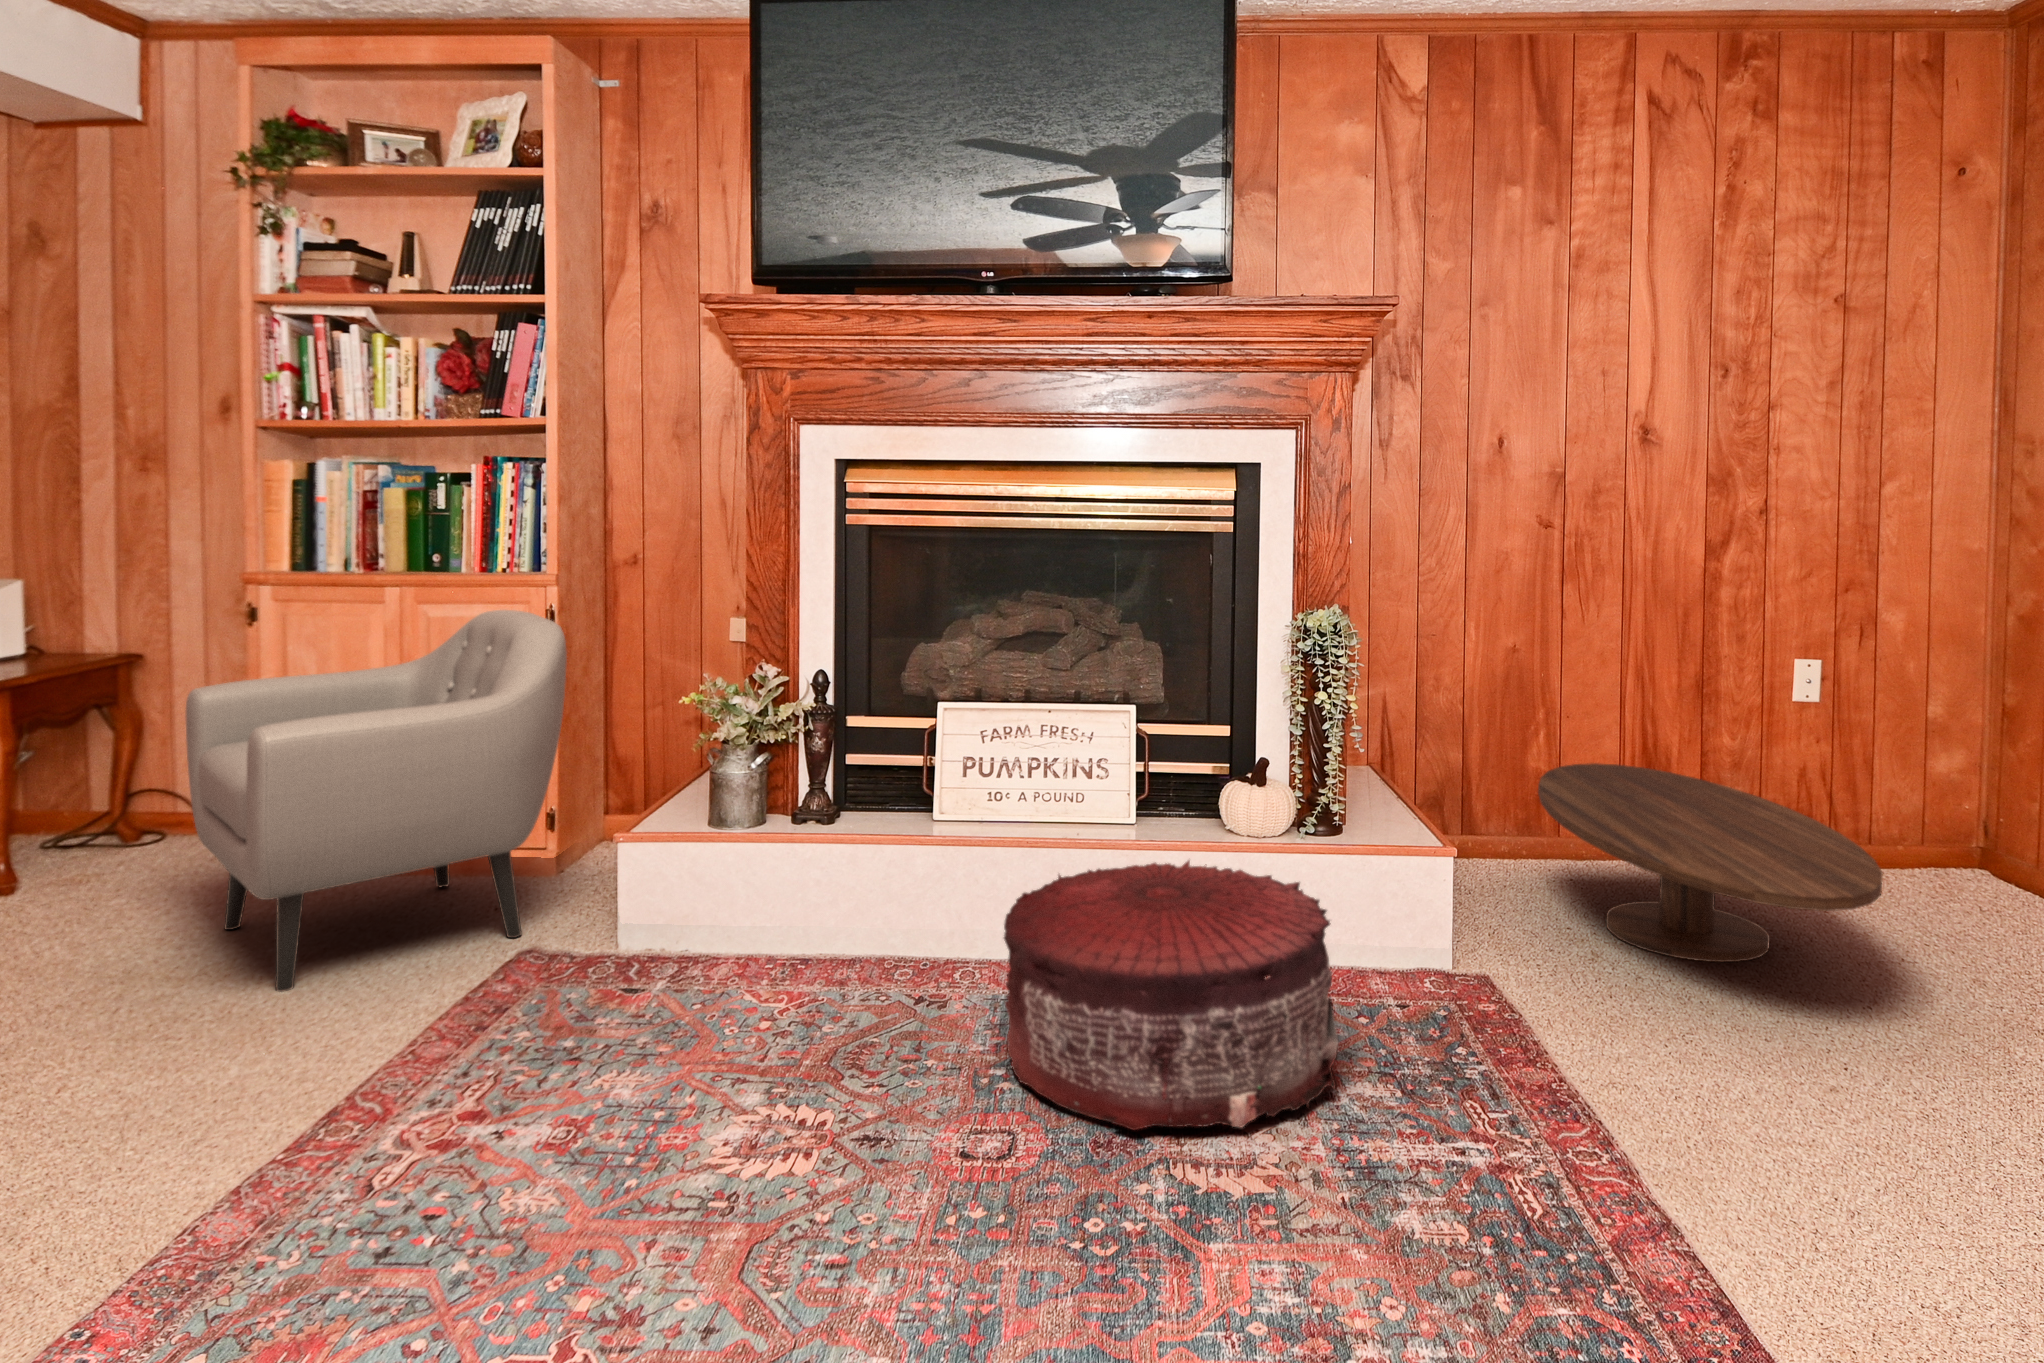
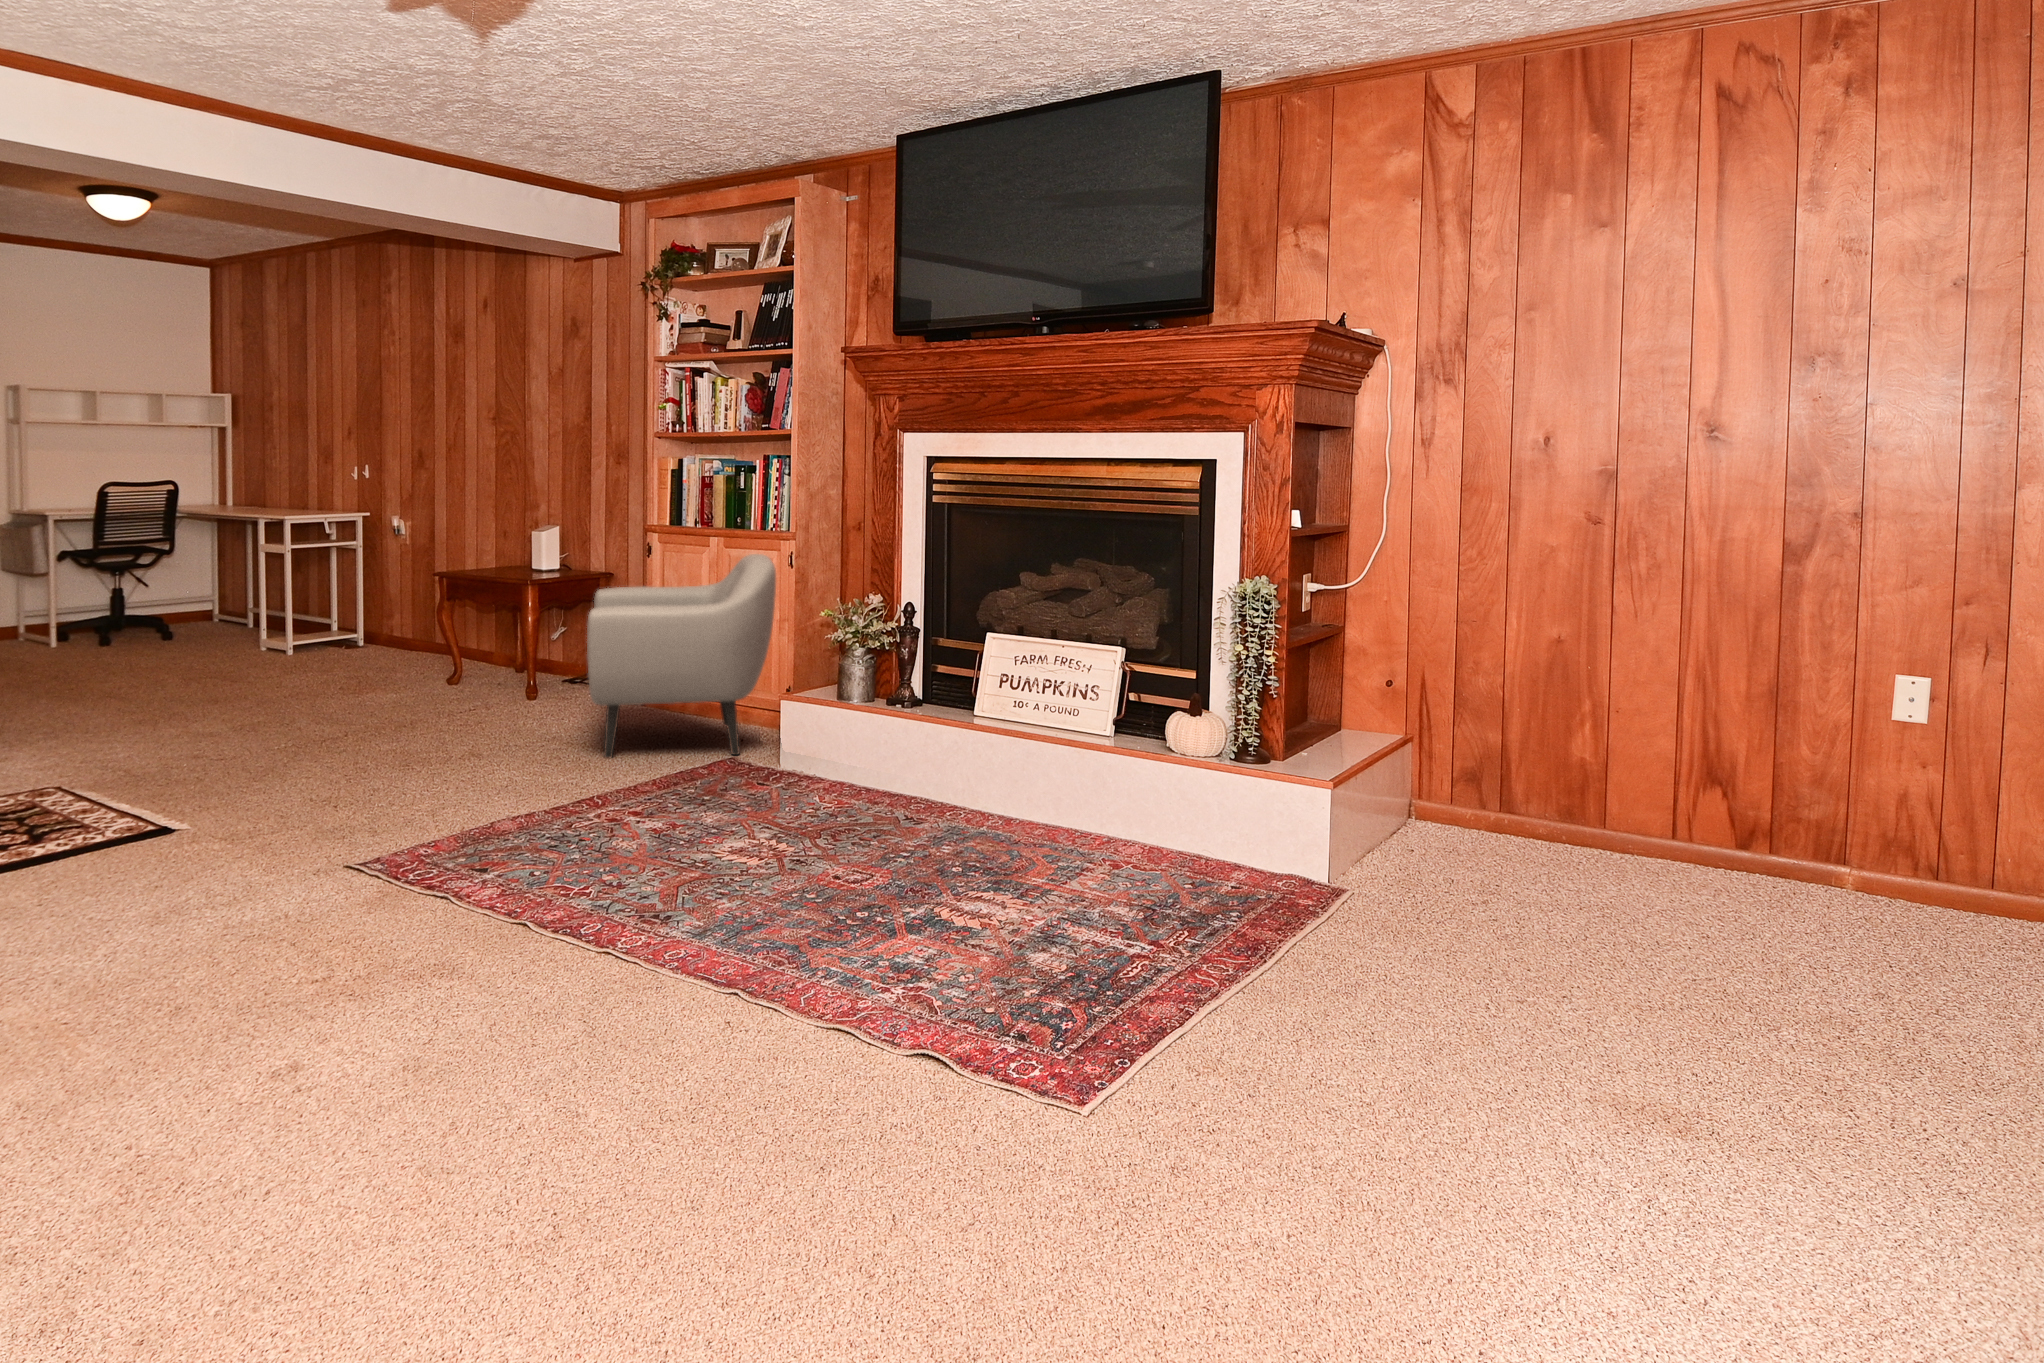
coffee table: present [1538,763,1883,962] -> none [1477,752,1765,937]
pouf: present [1004,861,1338,1130] -> none [903,747,1135,919]

